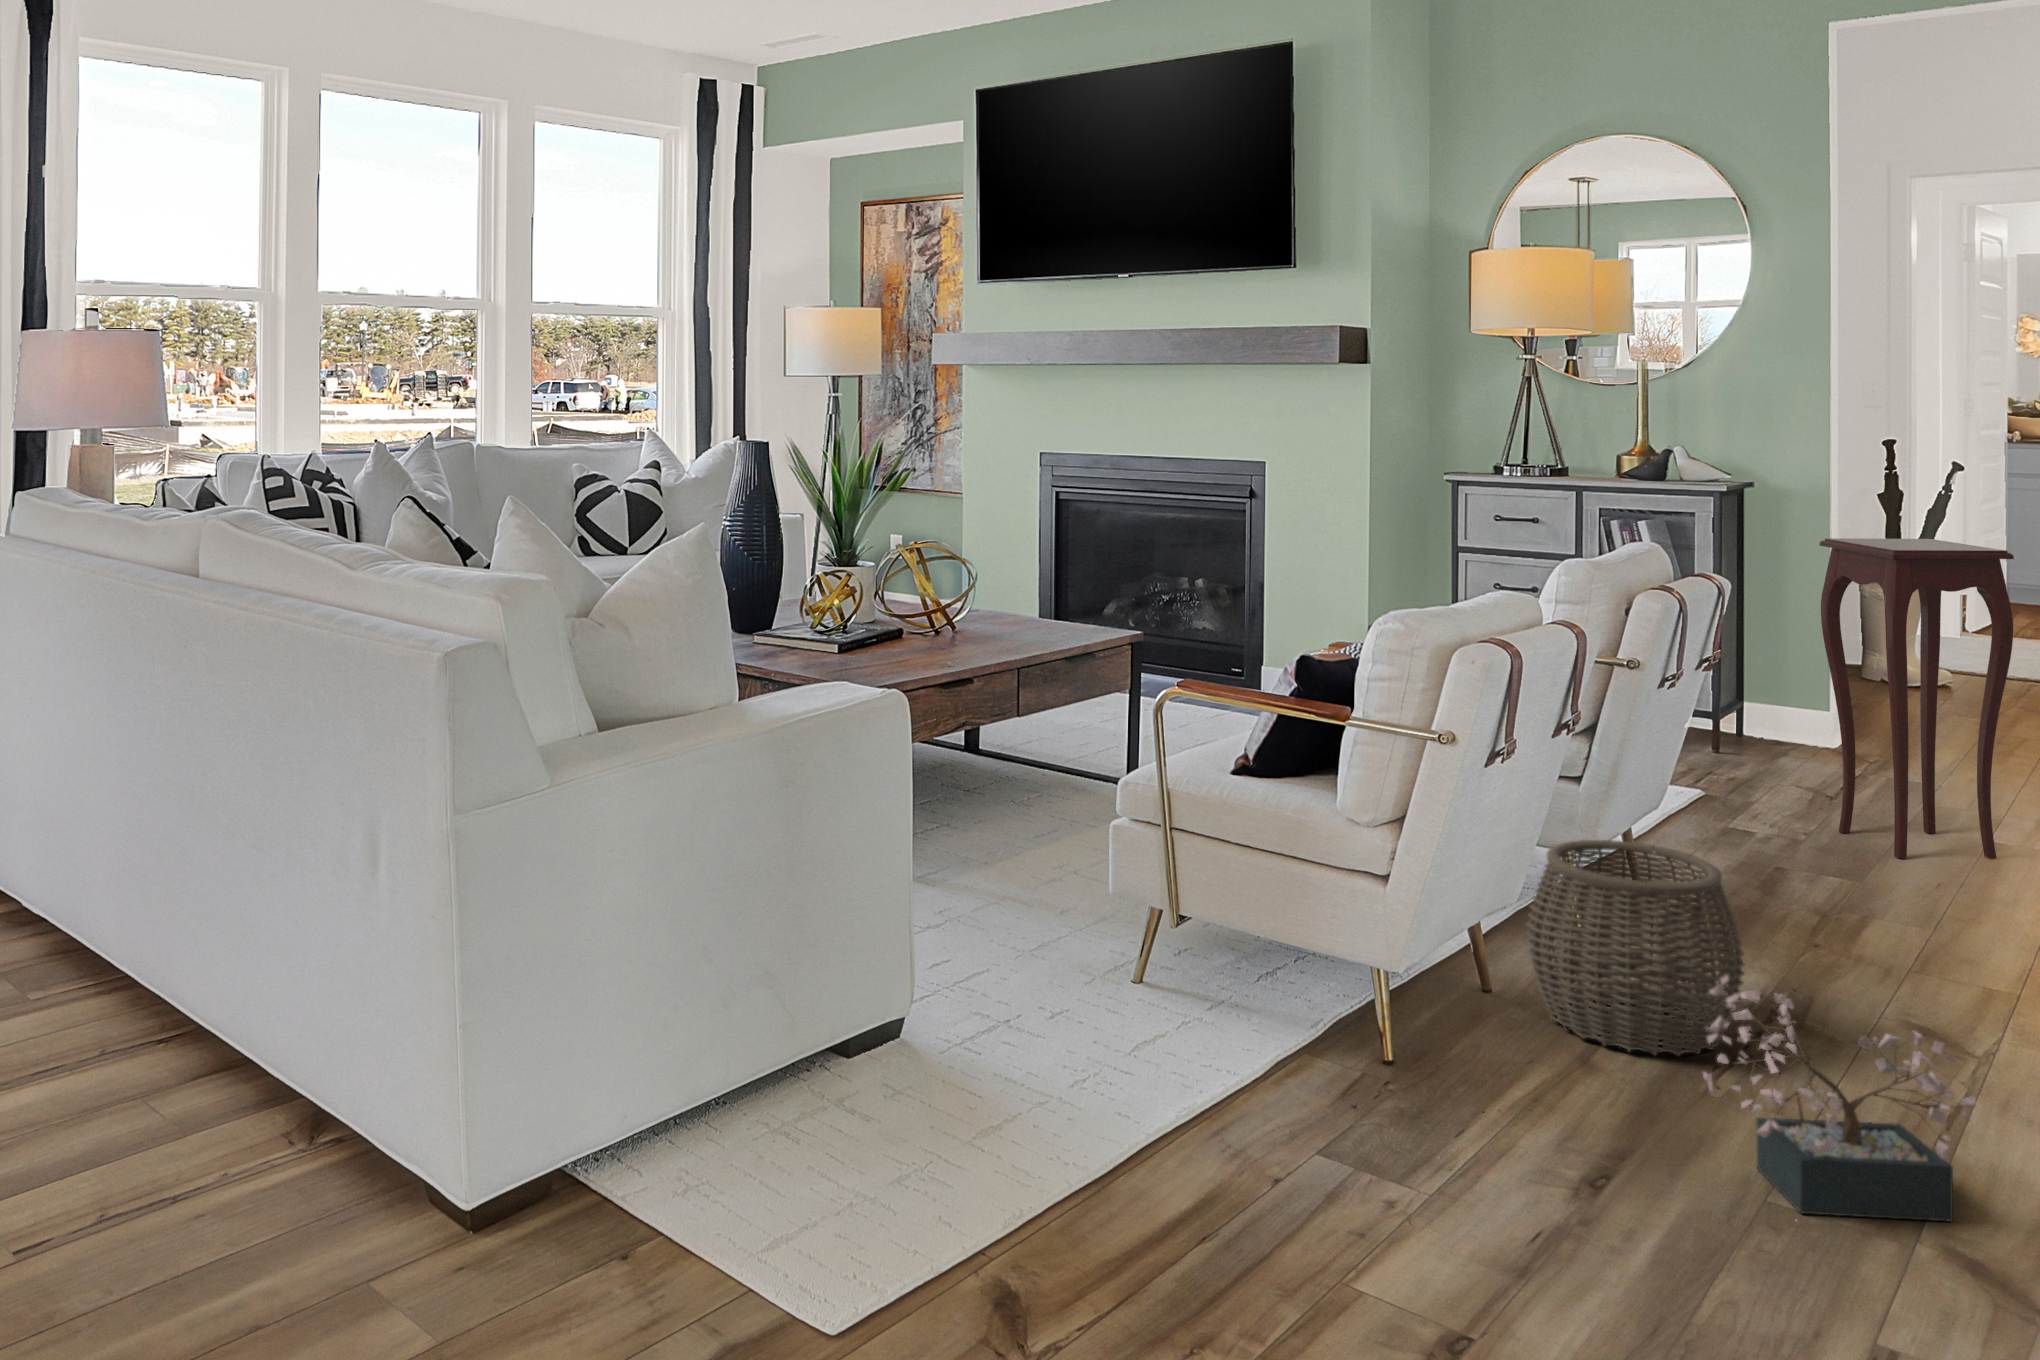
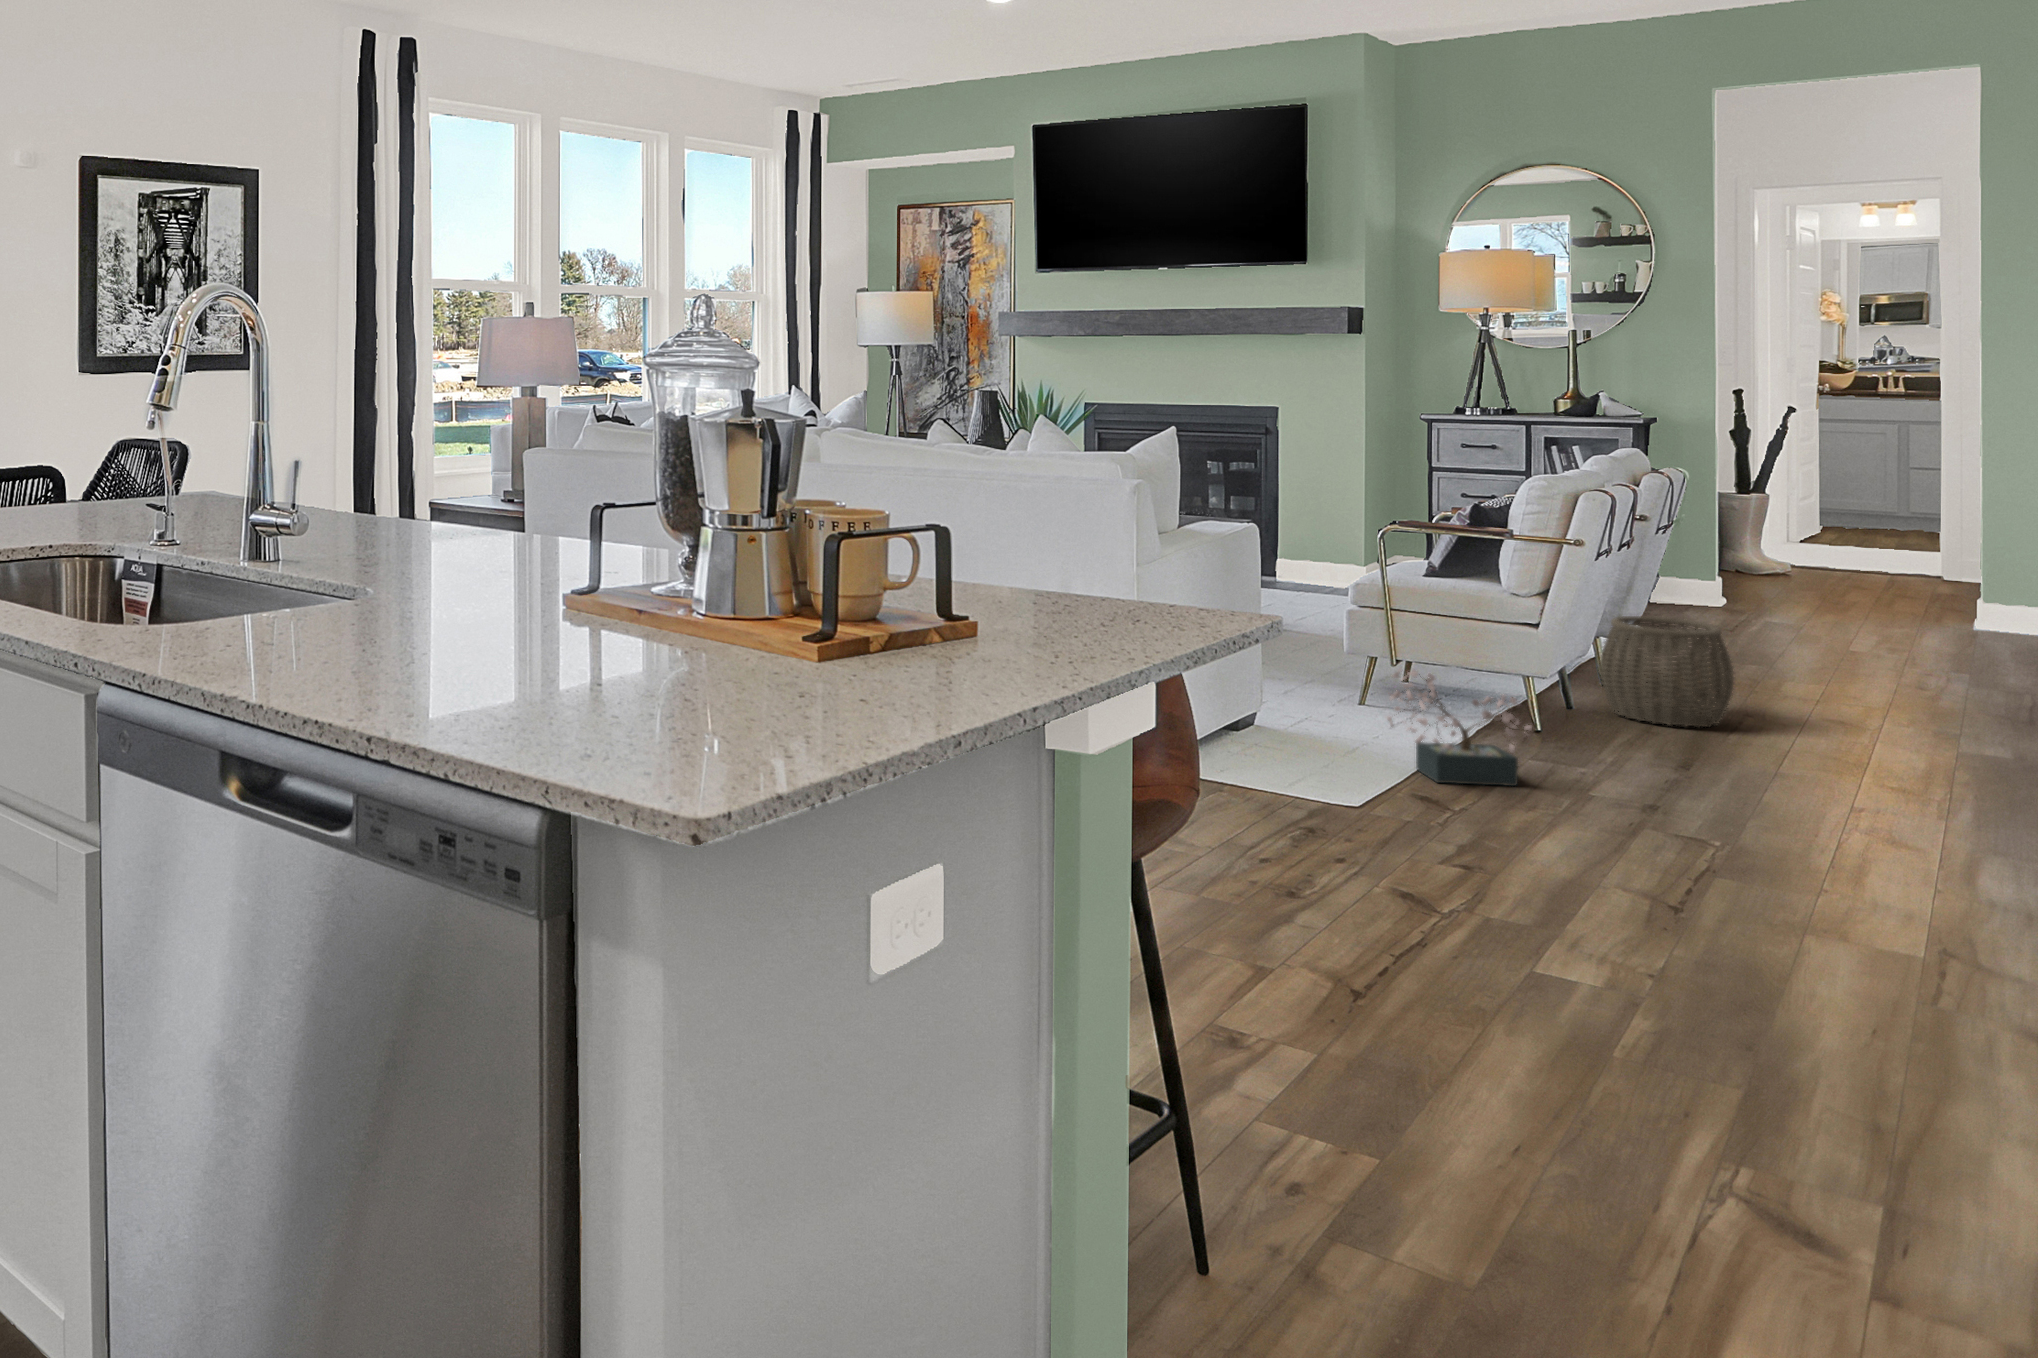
side table: present [1820,538,2014,859] -> none [1733,451,1870,655]
decorative plant: present [1703,975,1976,1221] -> present [1388,669,1532,786]

